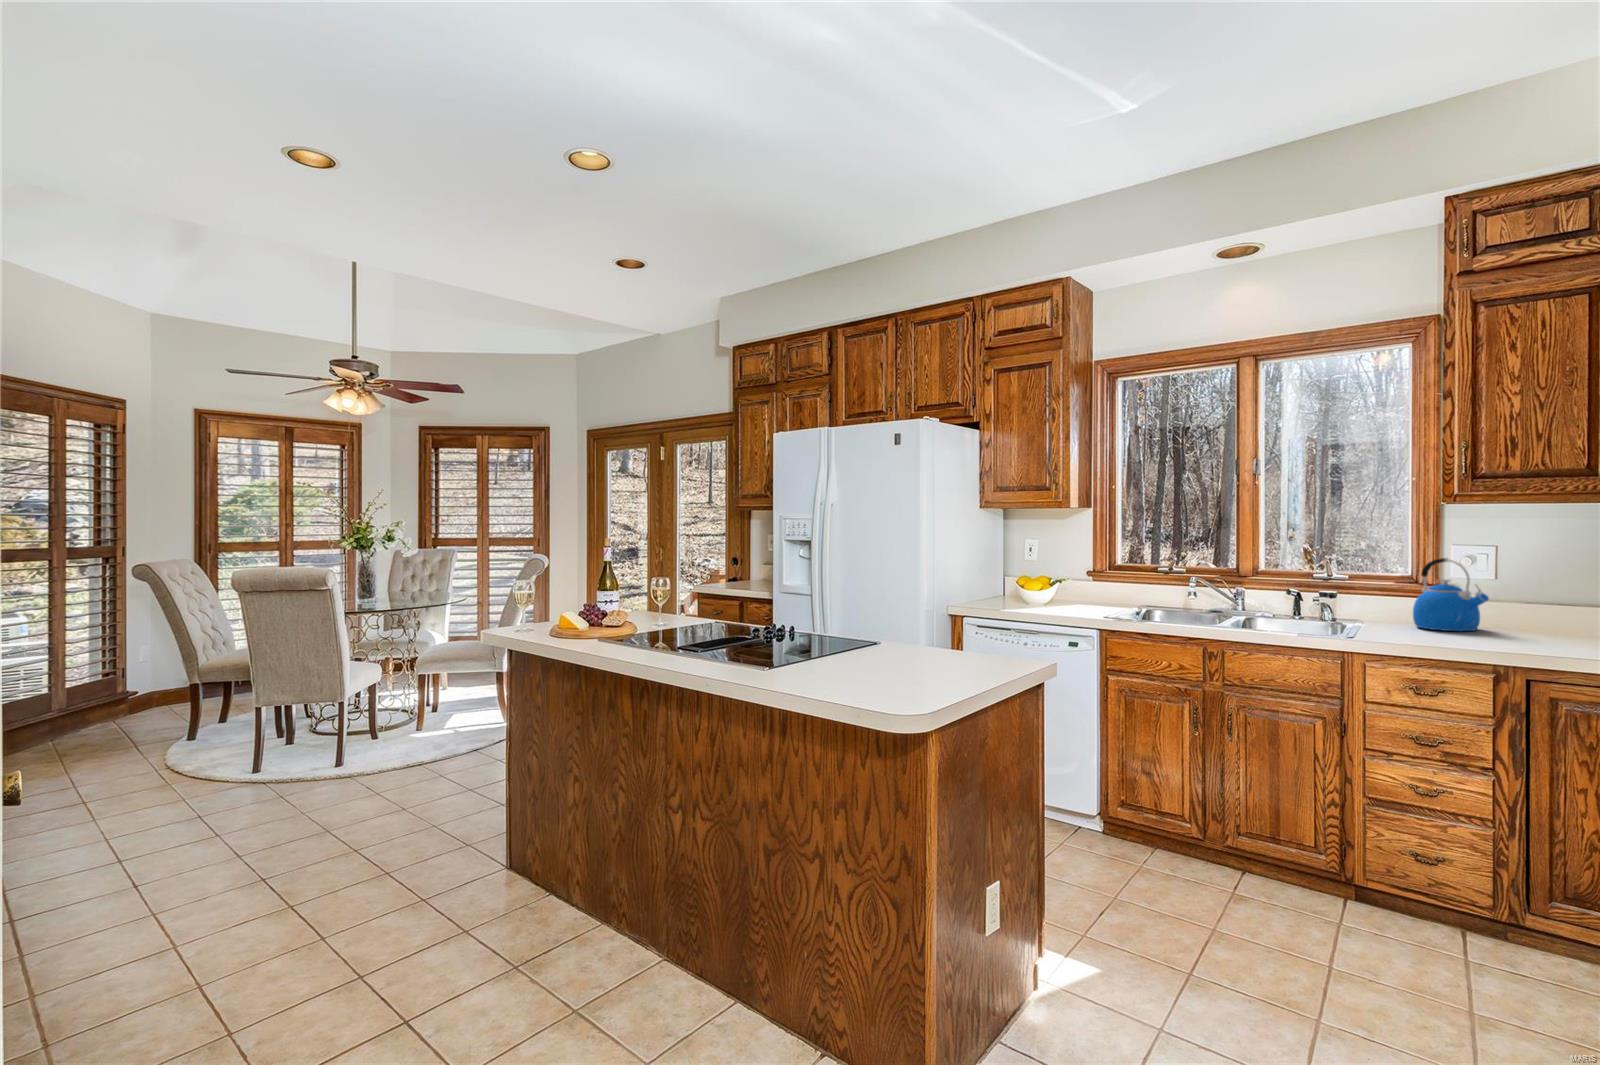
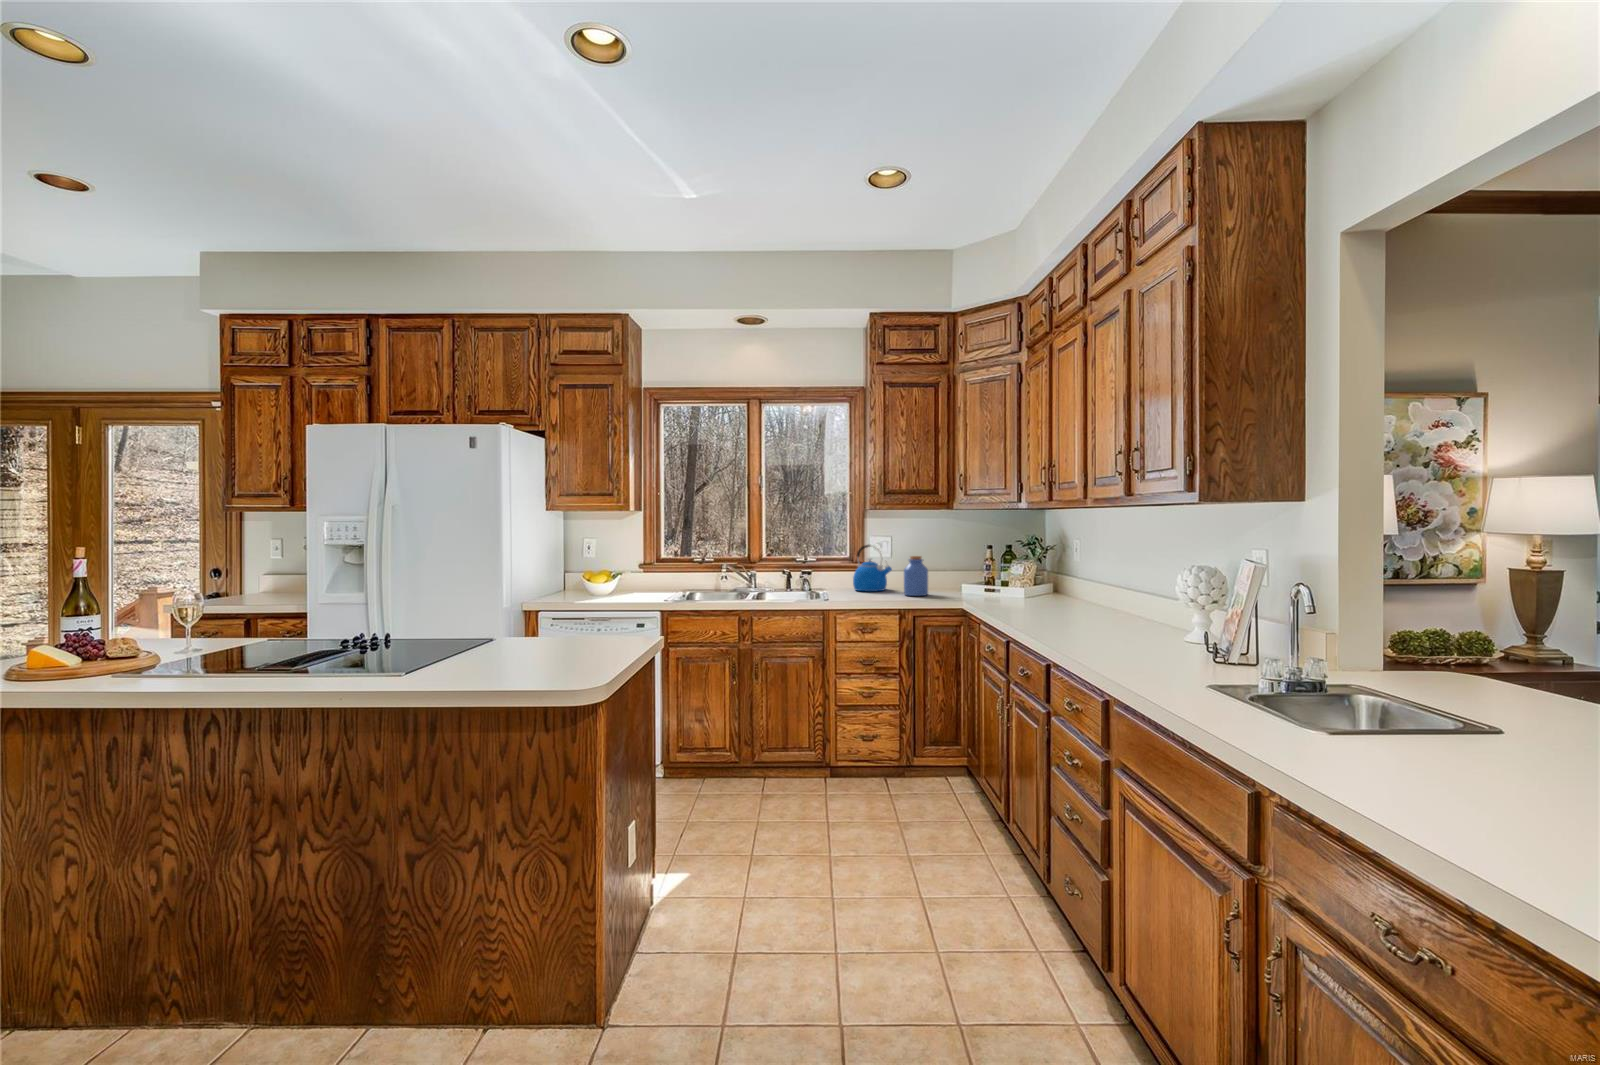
jar: none [1508,579,1563,645] -> present [904,556,928,596]

